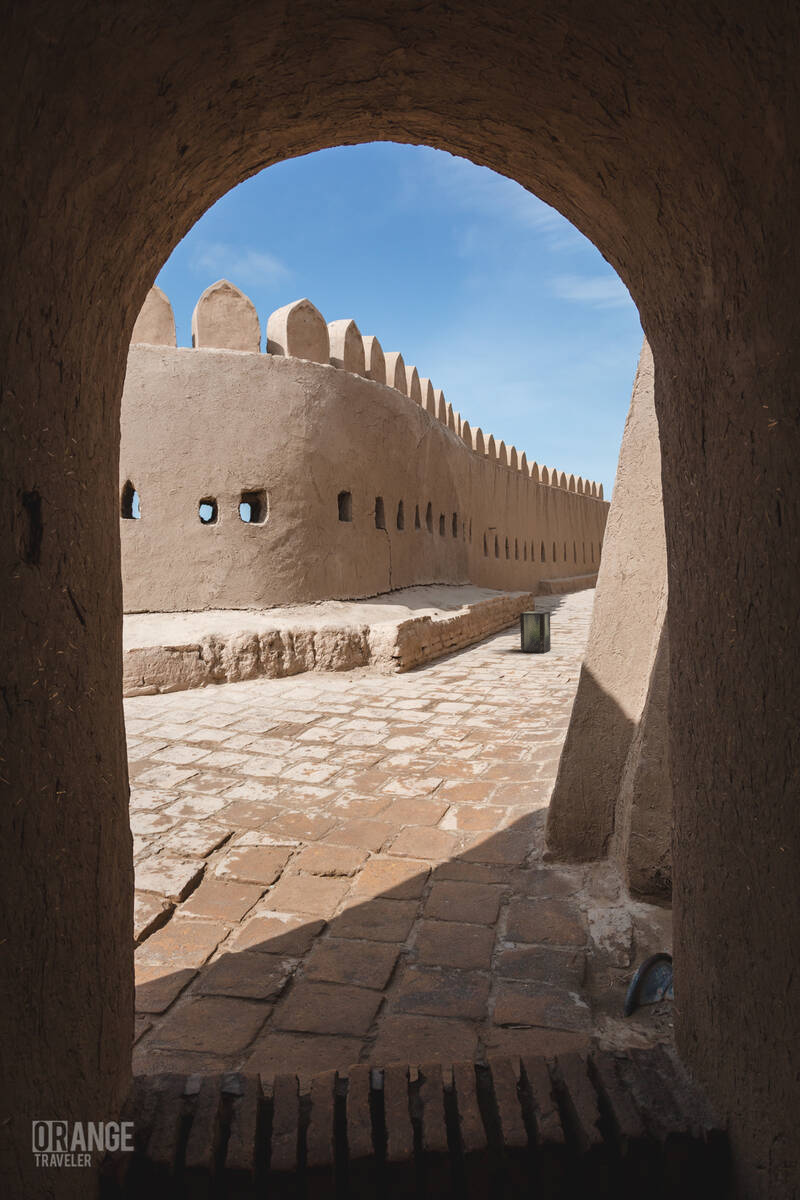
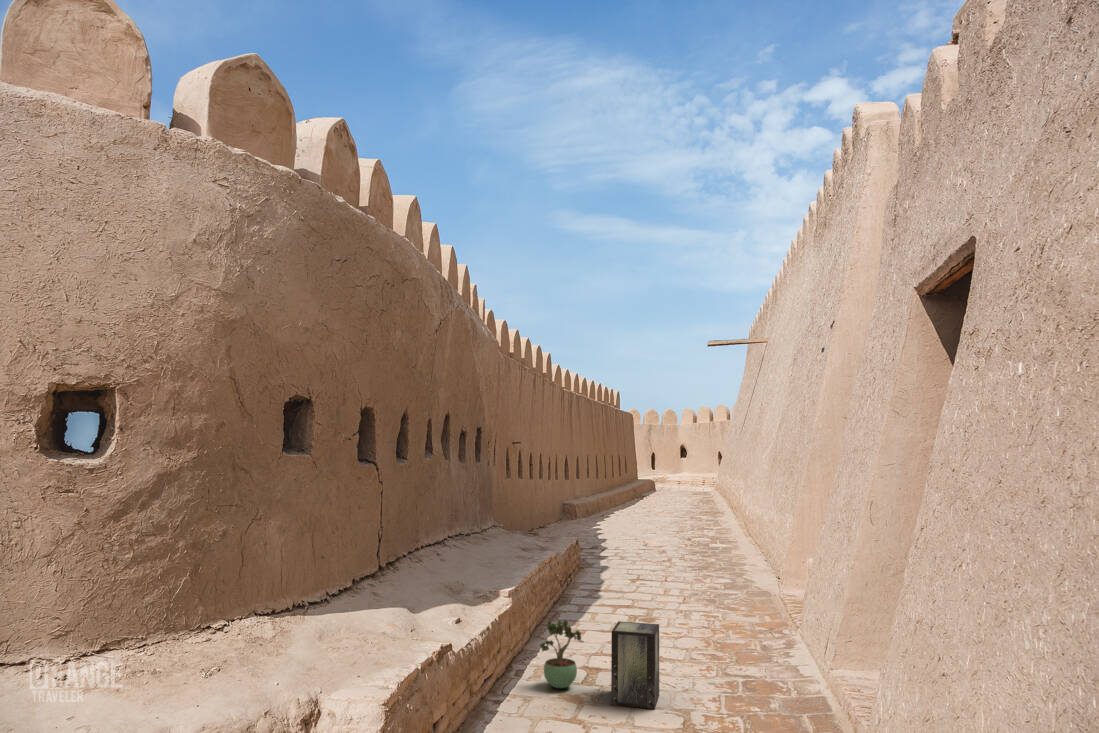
potted plant: none [483,611,506,649] -> present [540,620,581,688]

